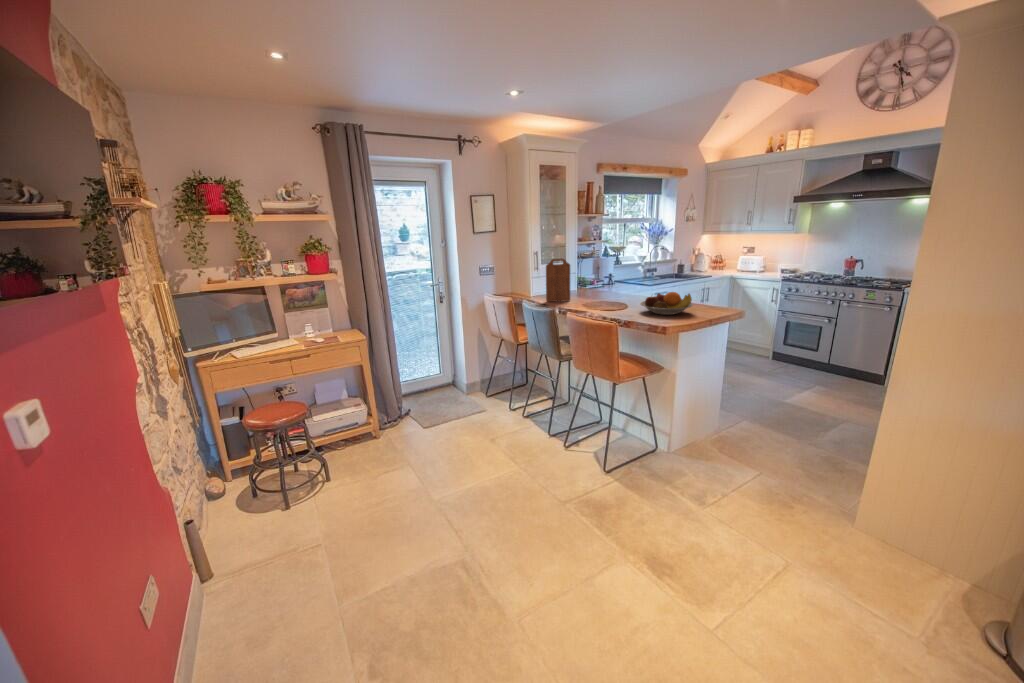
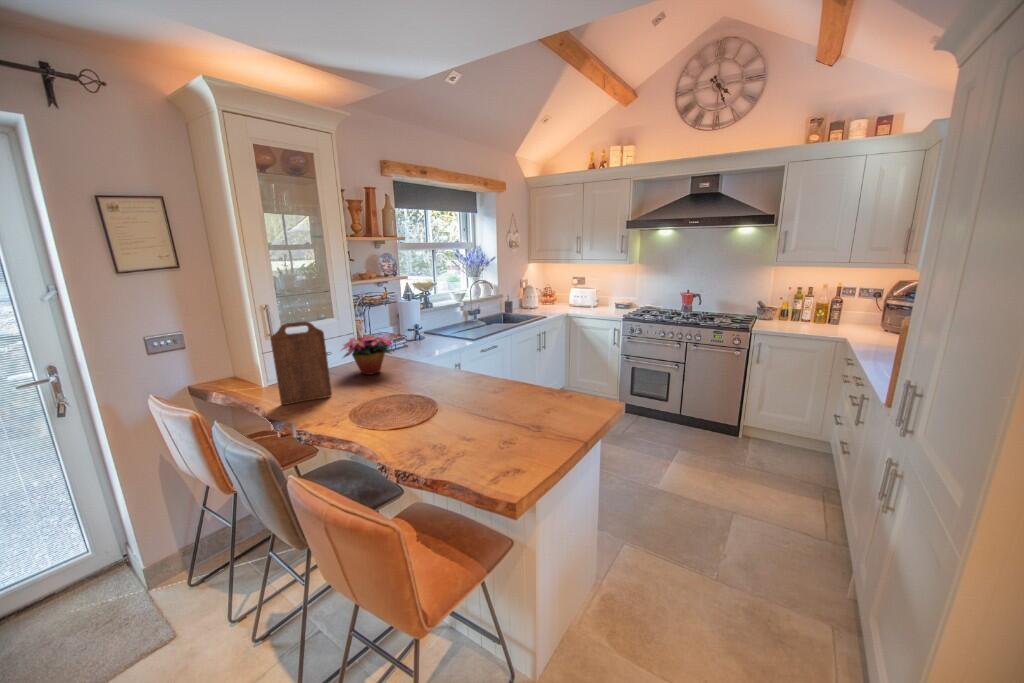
flower arrangement: none [571,272,605,296] -> present [342,335,391,375]
fruit bowl: present [640,292,693,315] -> none [454,384,548,433]

